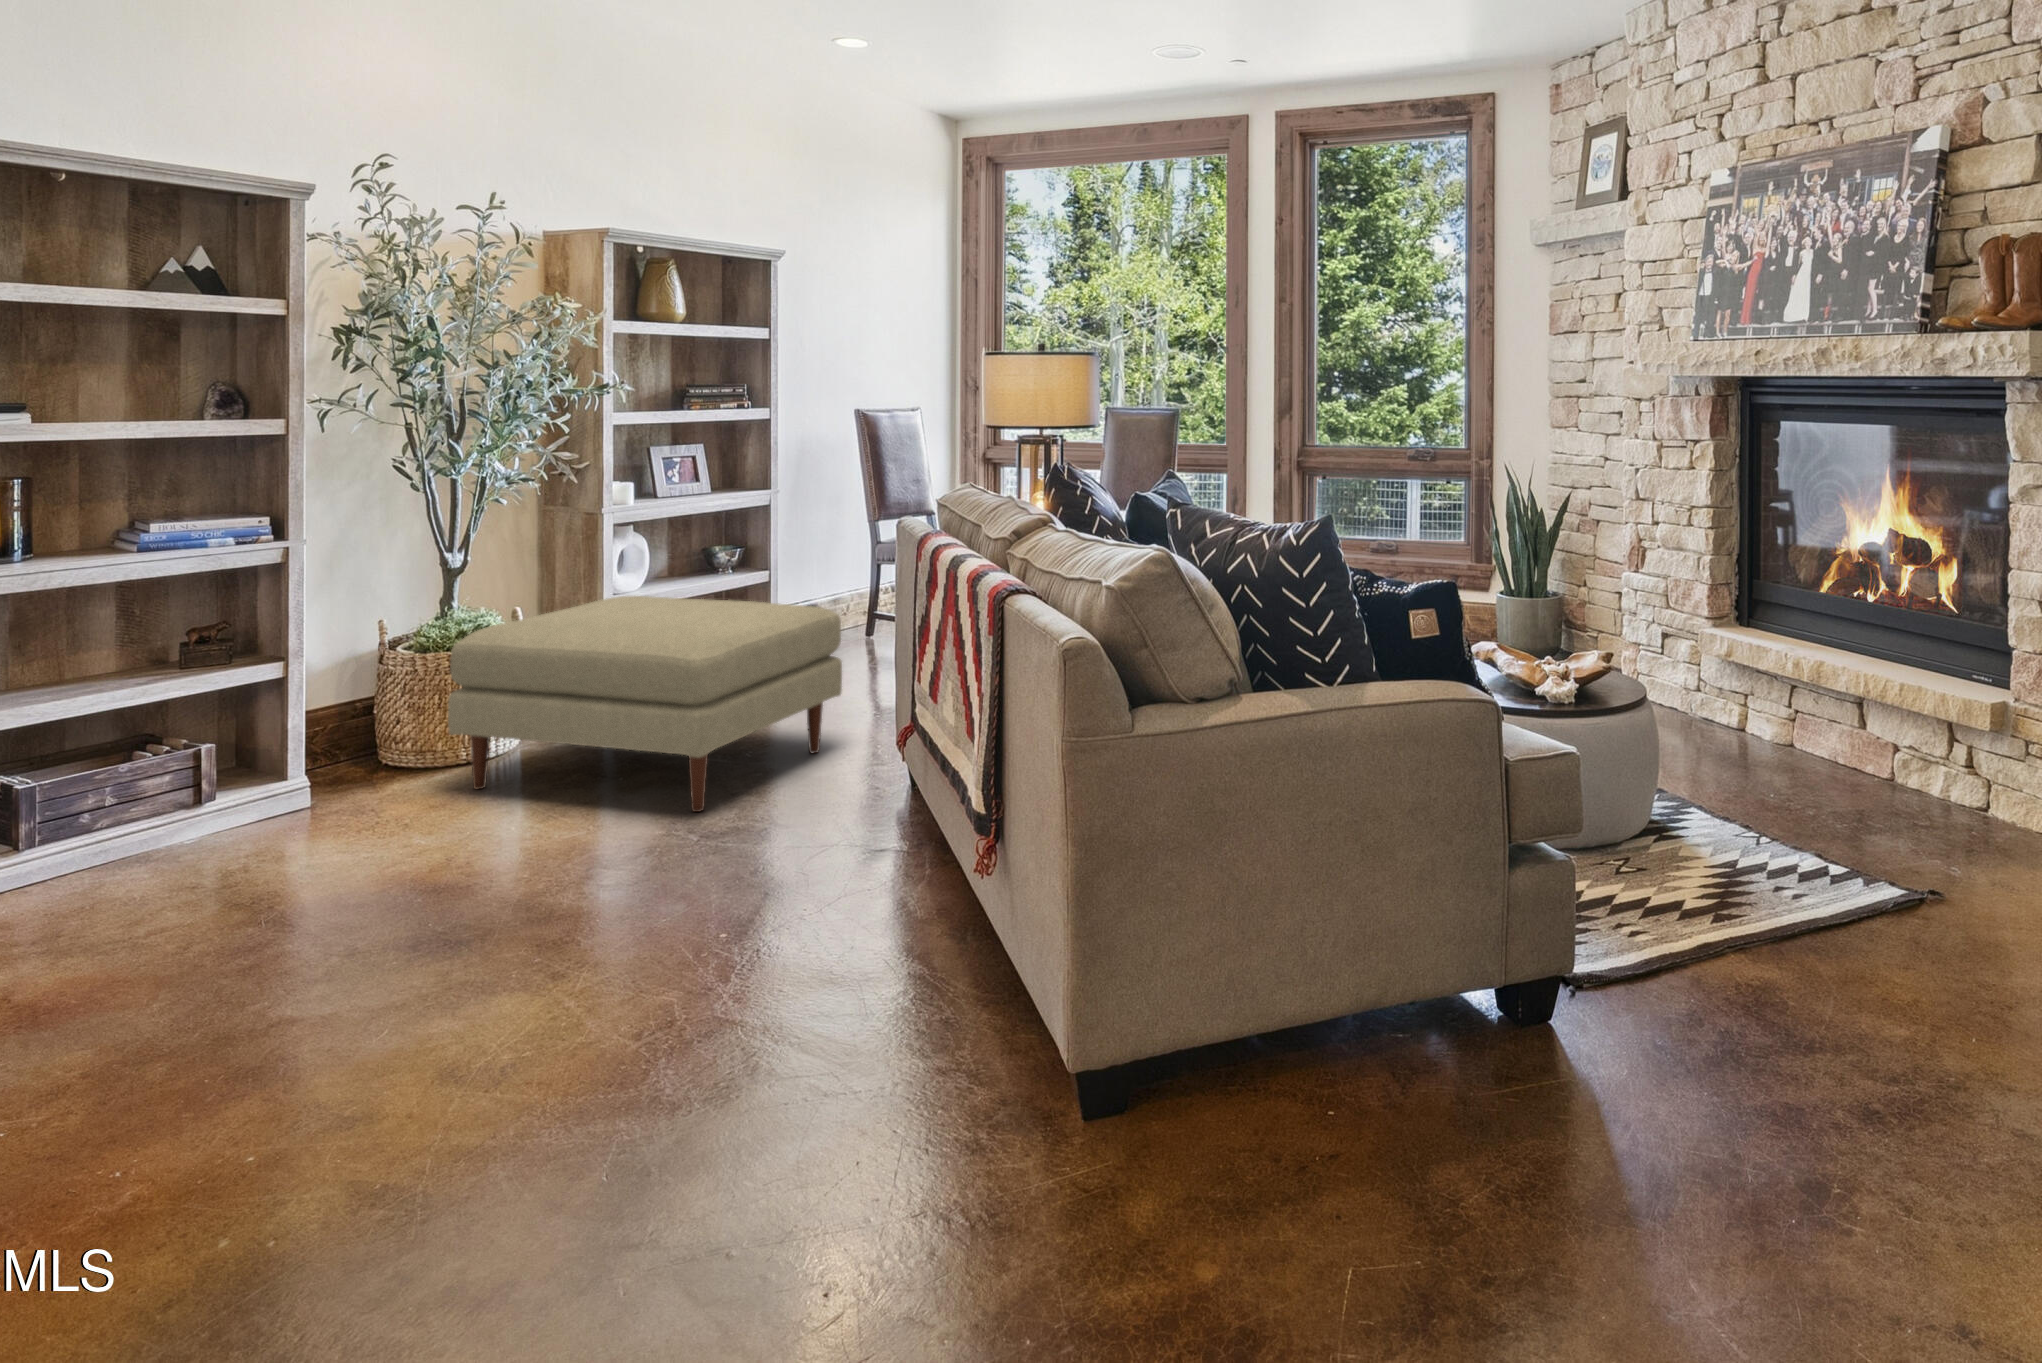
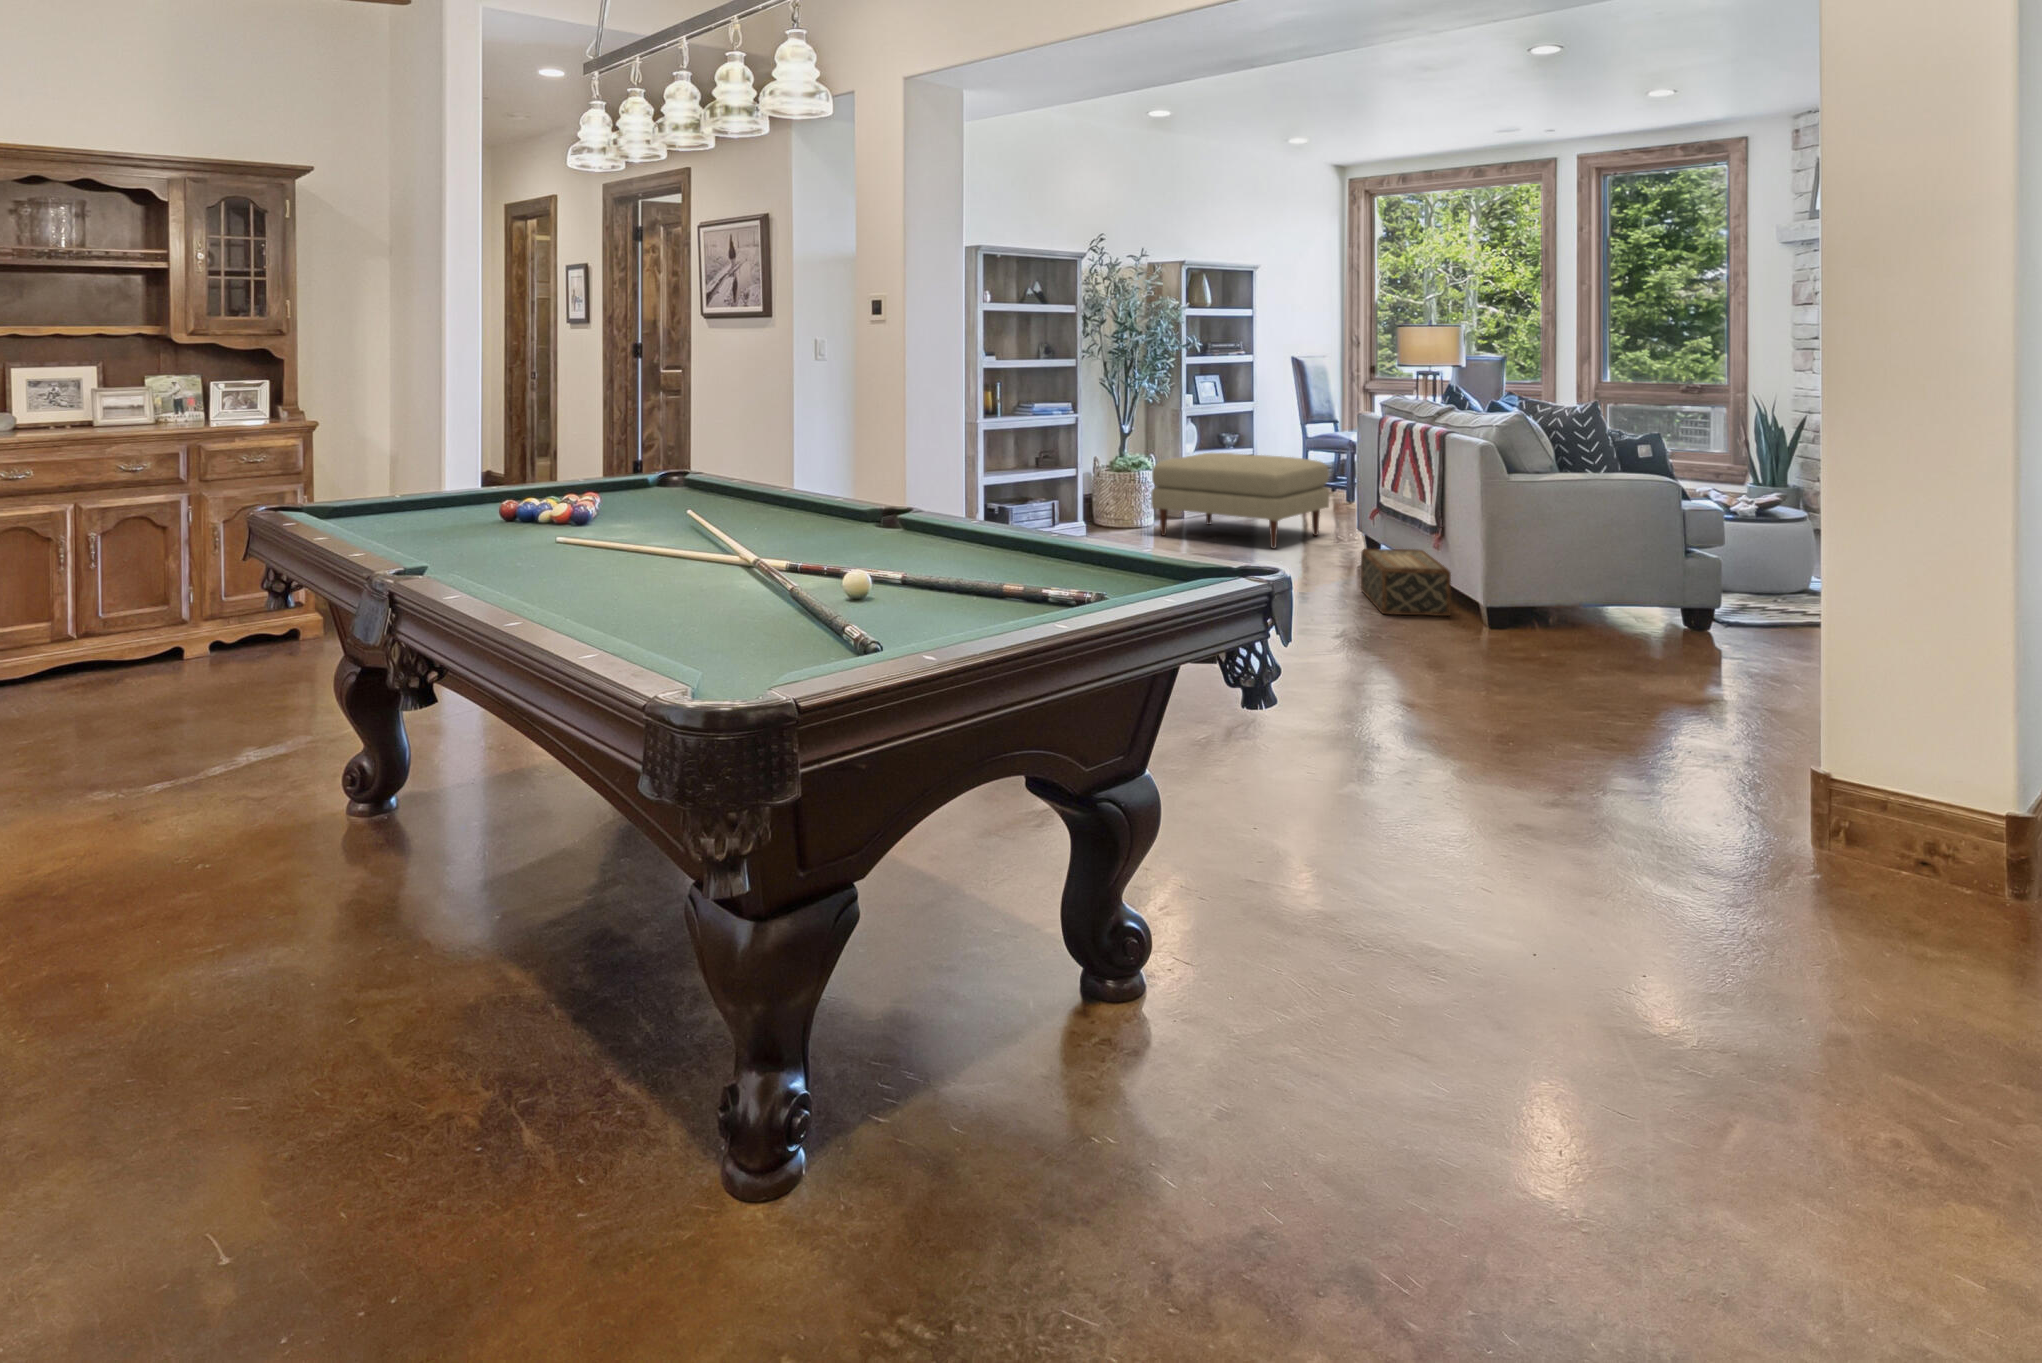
woven basket: none [801,869,990,1137] -> present [1361,549,1451,616]

